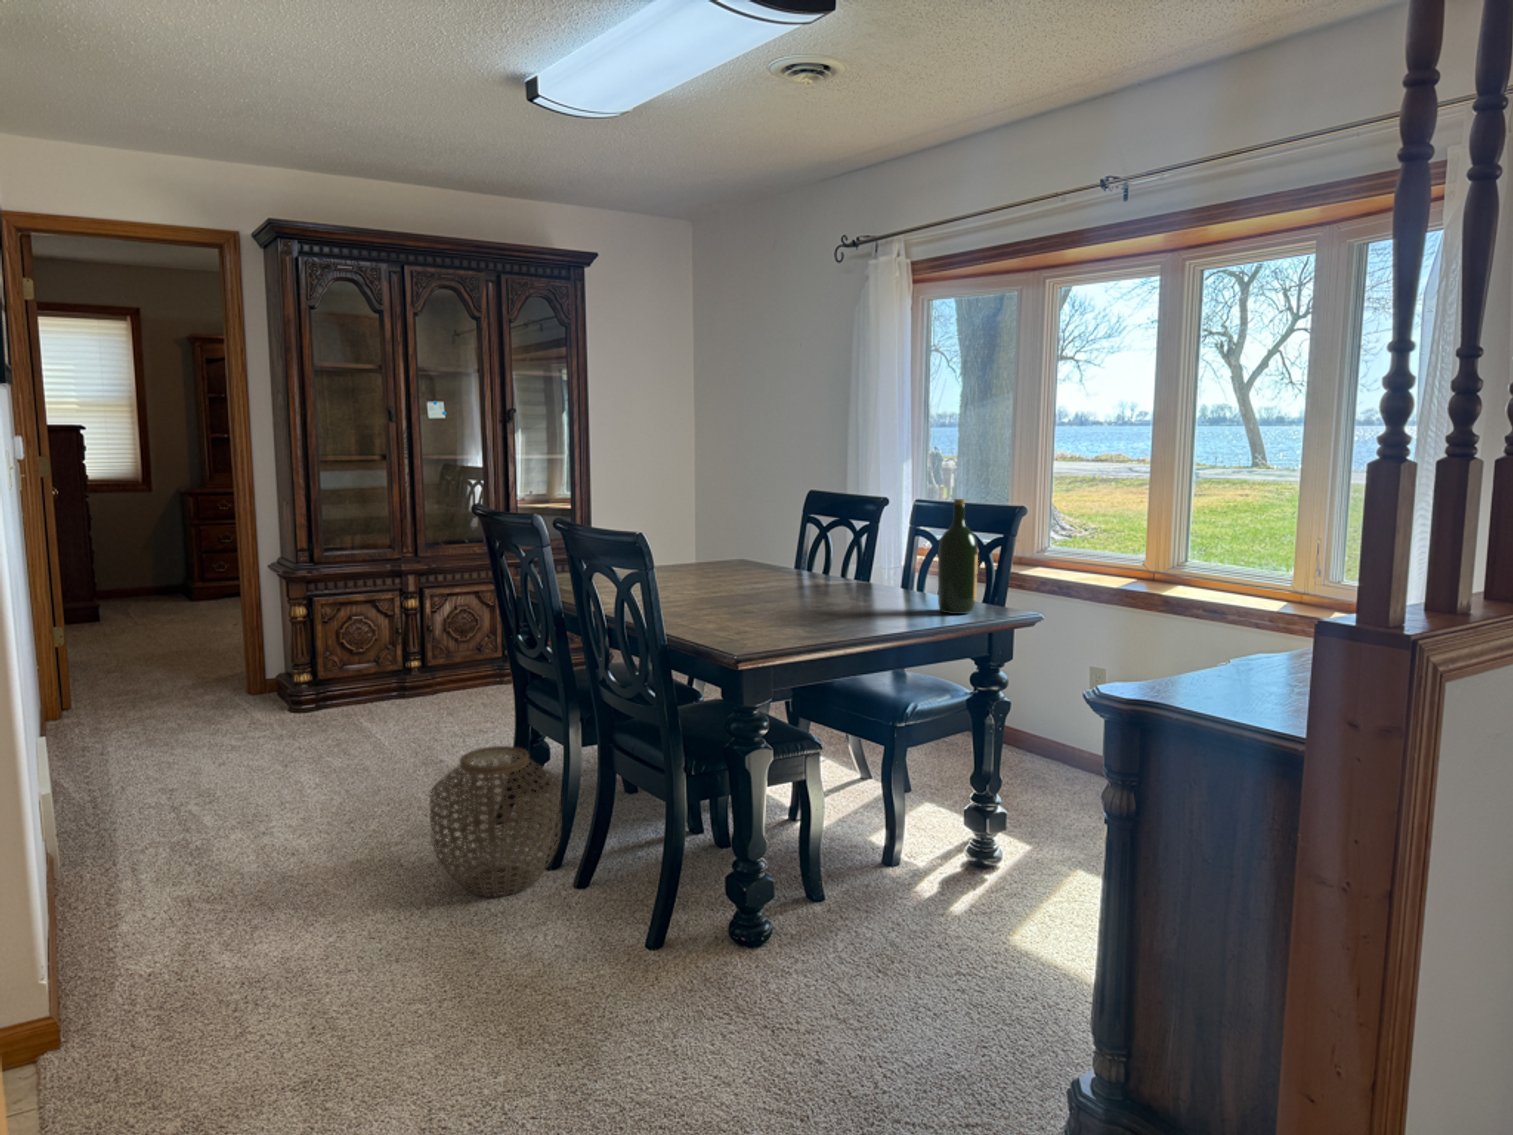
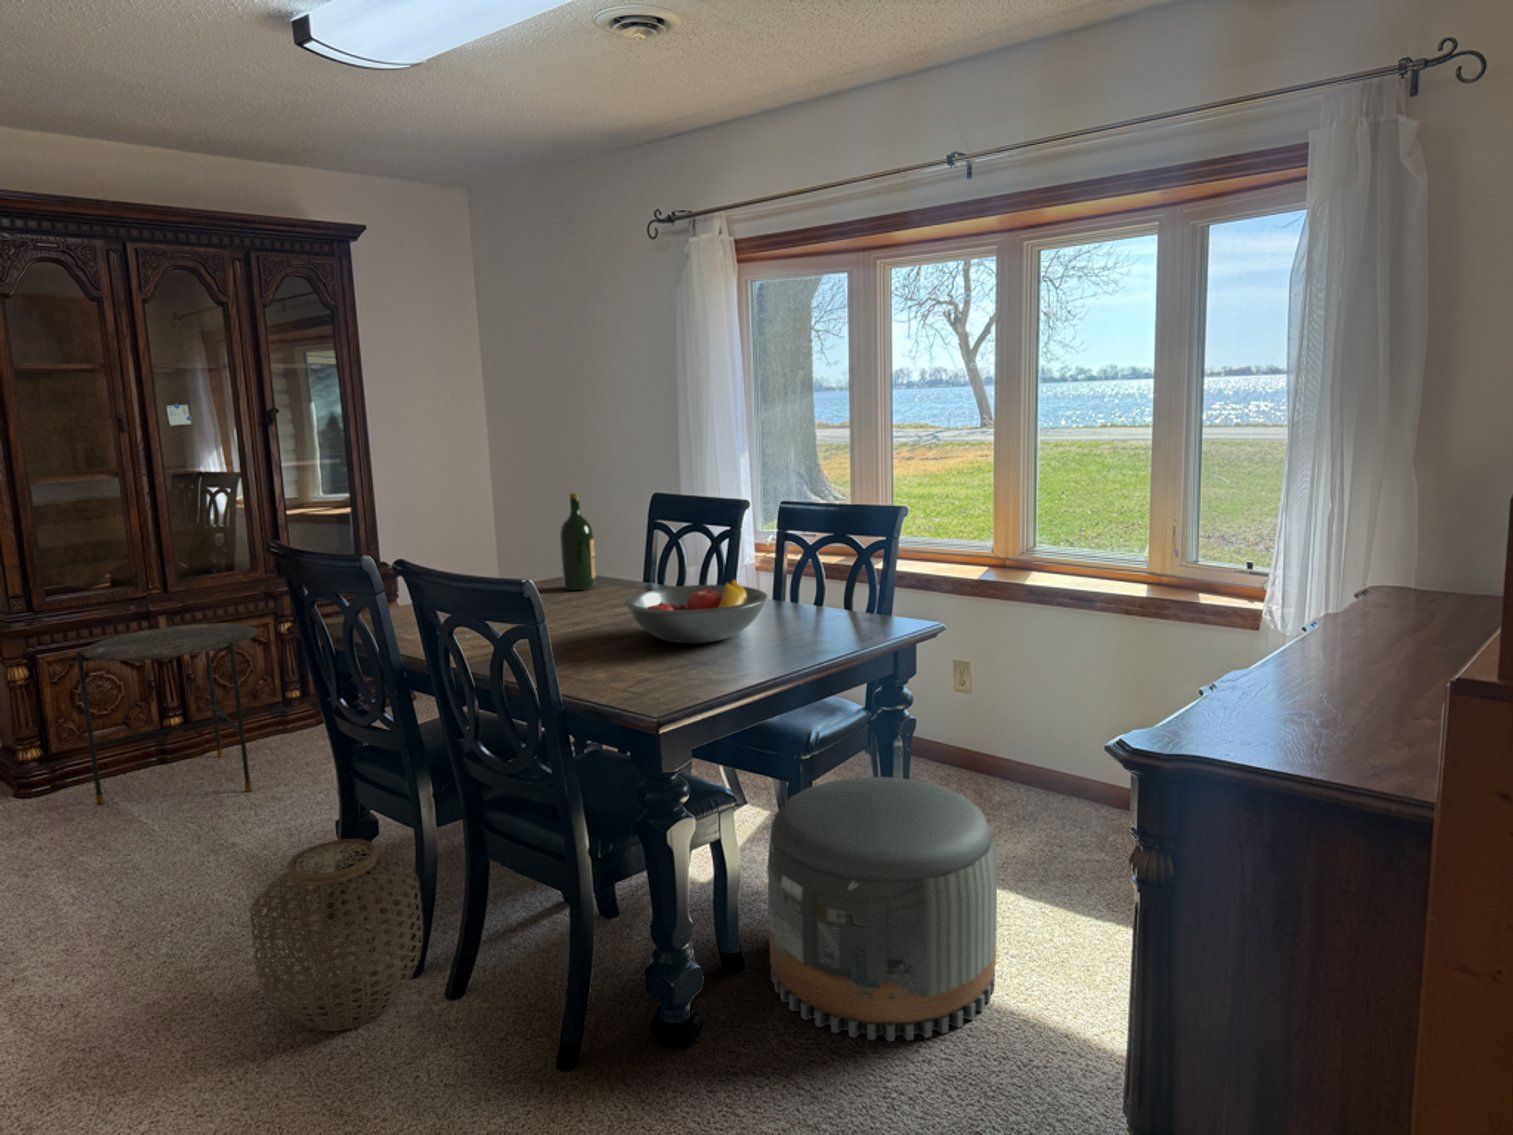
wine bottle: present [938,499,978,614] -> present [560,493,595,590]
fruit bowl: none [747,559,874,610] -> present [625,579,768,643]
side table: none [342,583,479,726] -> present [76,621,258,804]
pouf: none [845,745,1056,974] -> present [767,777,997,1041]

